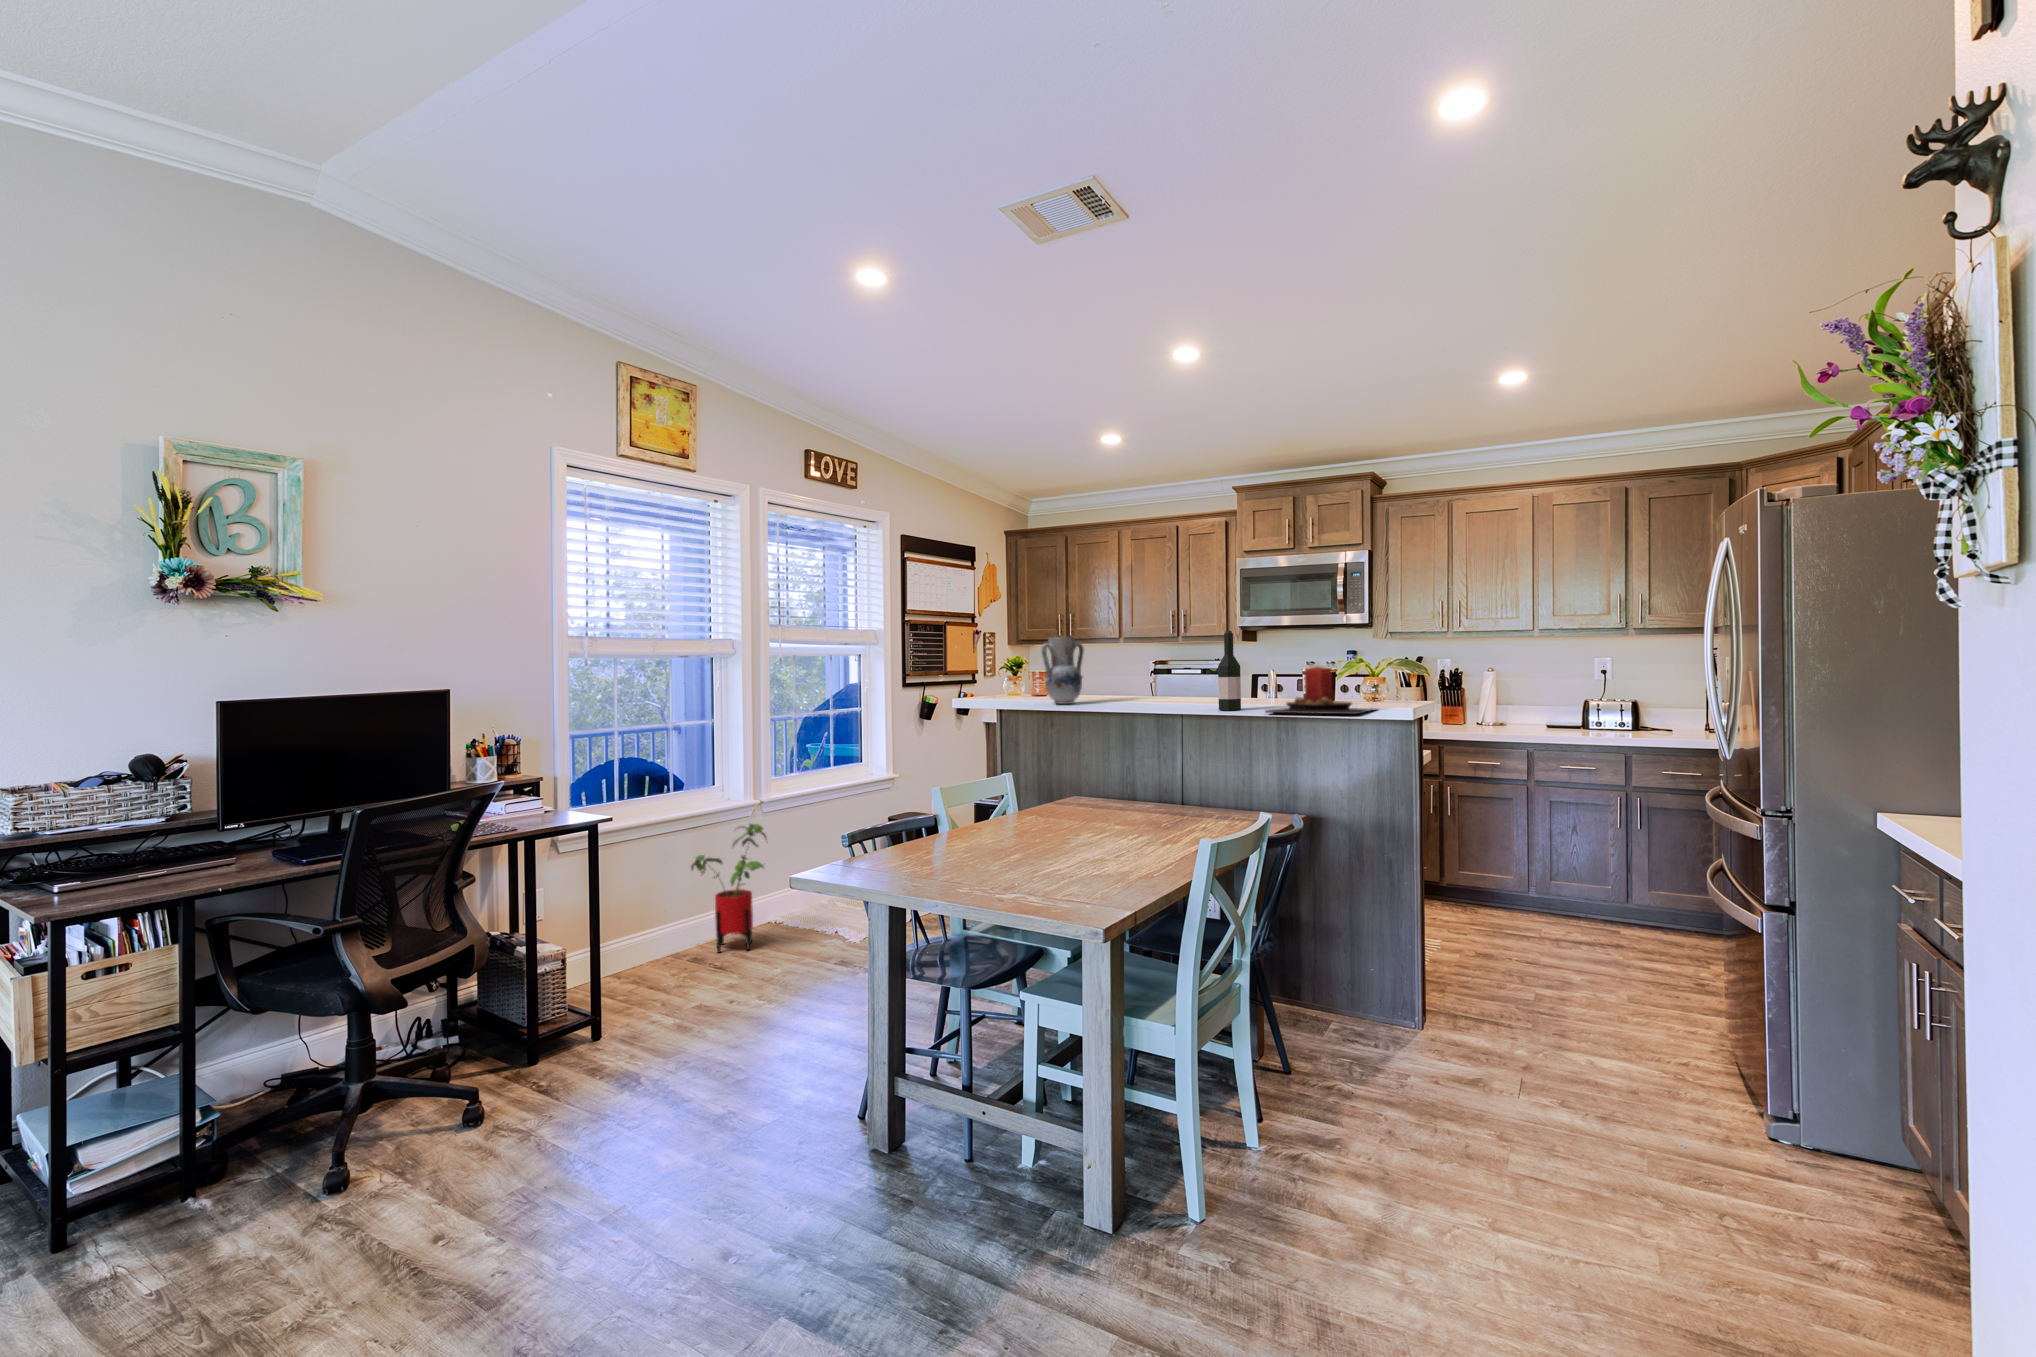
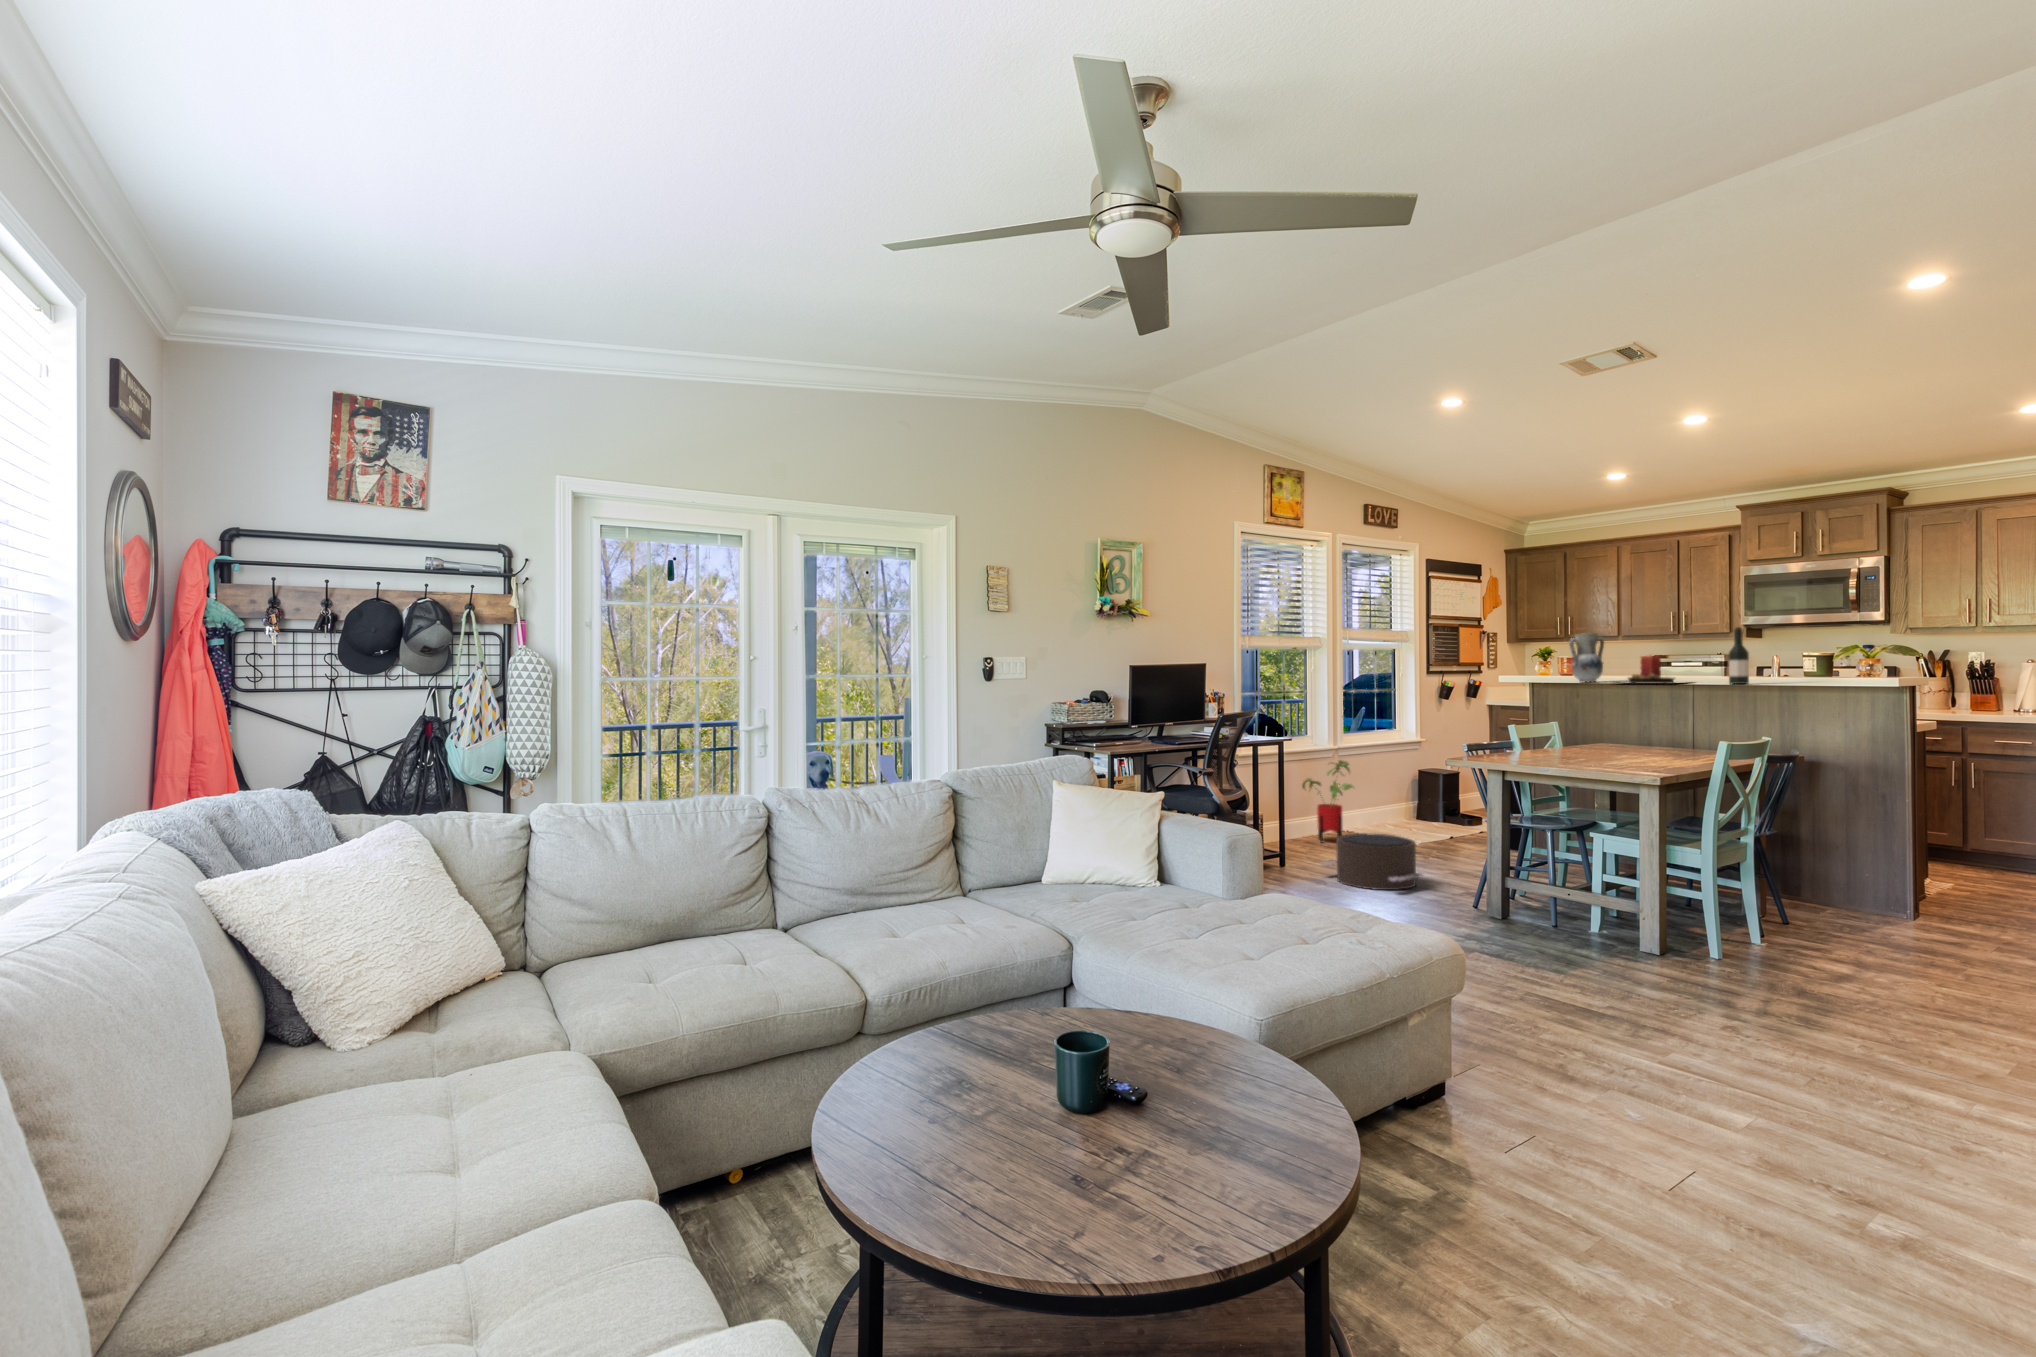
candle: present [1265,667,1376,714] -> present [1612,655,1675,684]
pouf: none [645,965,803,1083] -> present [1322,833,1421,890]

